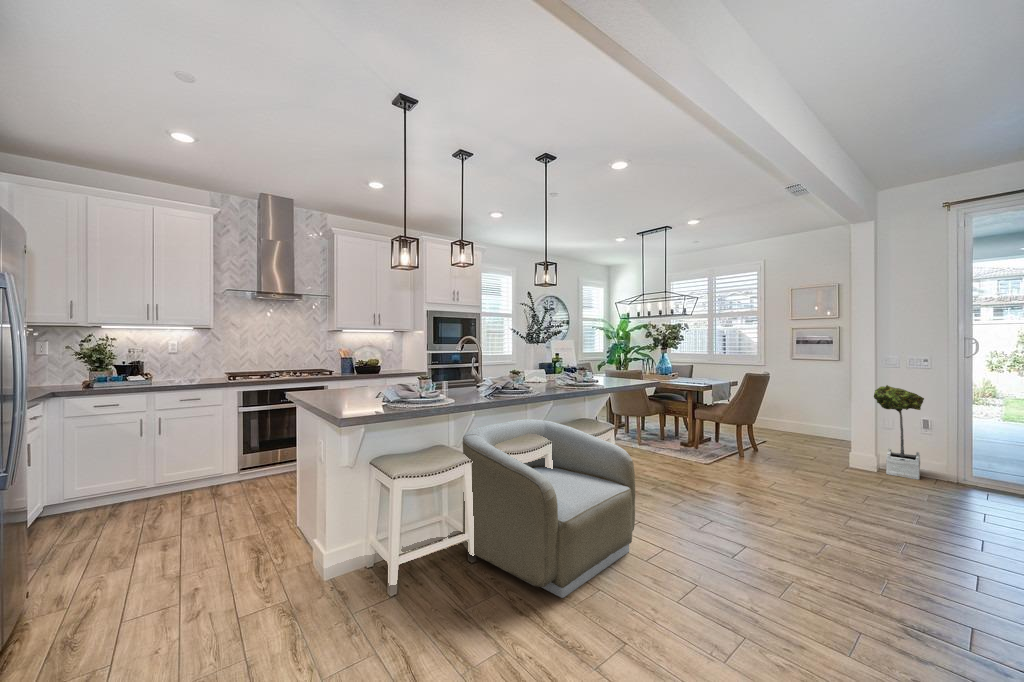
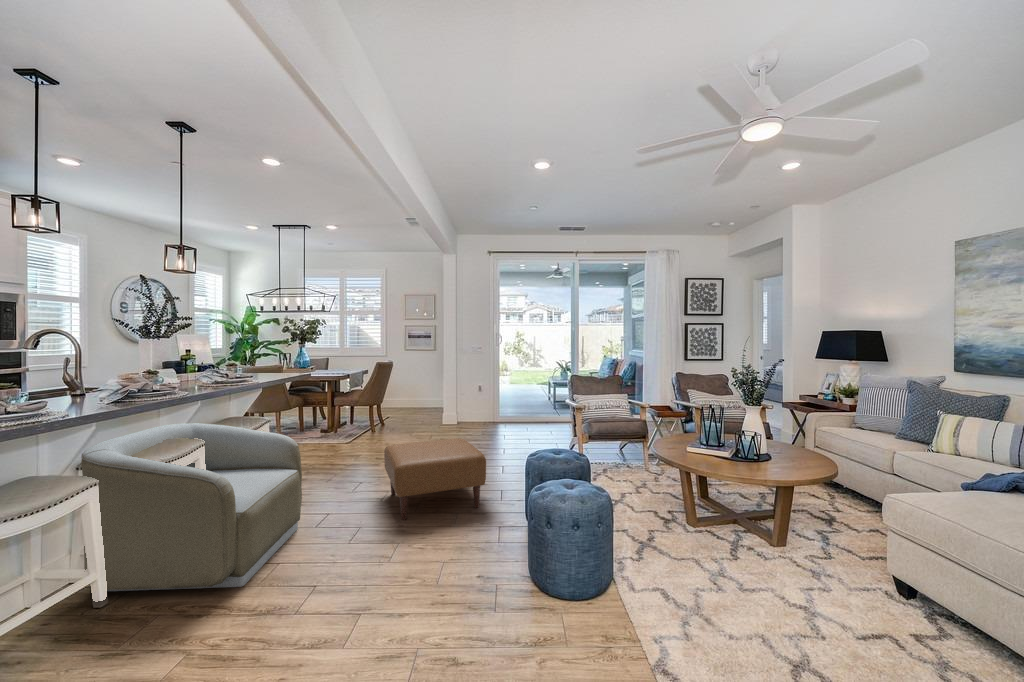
potted tree: present [874,385,924,479] -> none [461,364,488,426]
ottoman: none [738,482,906,617] -> present [384,438,486,520]

